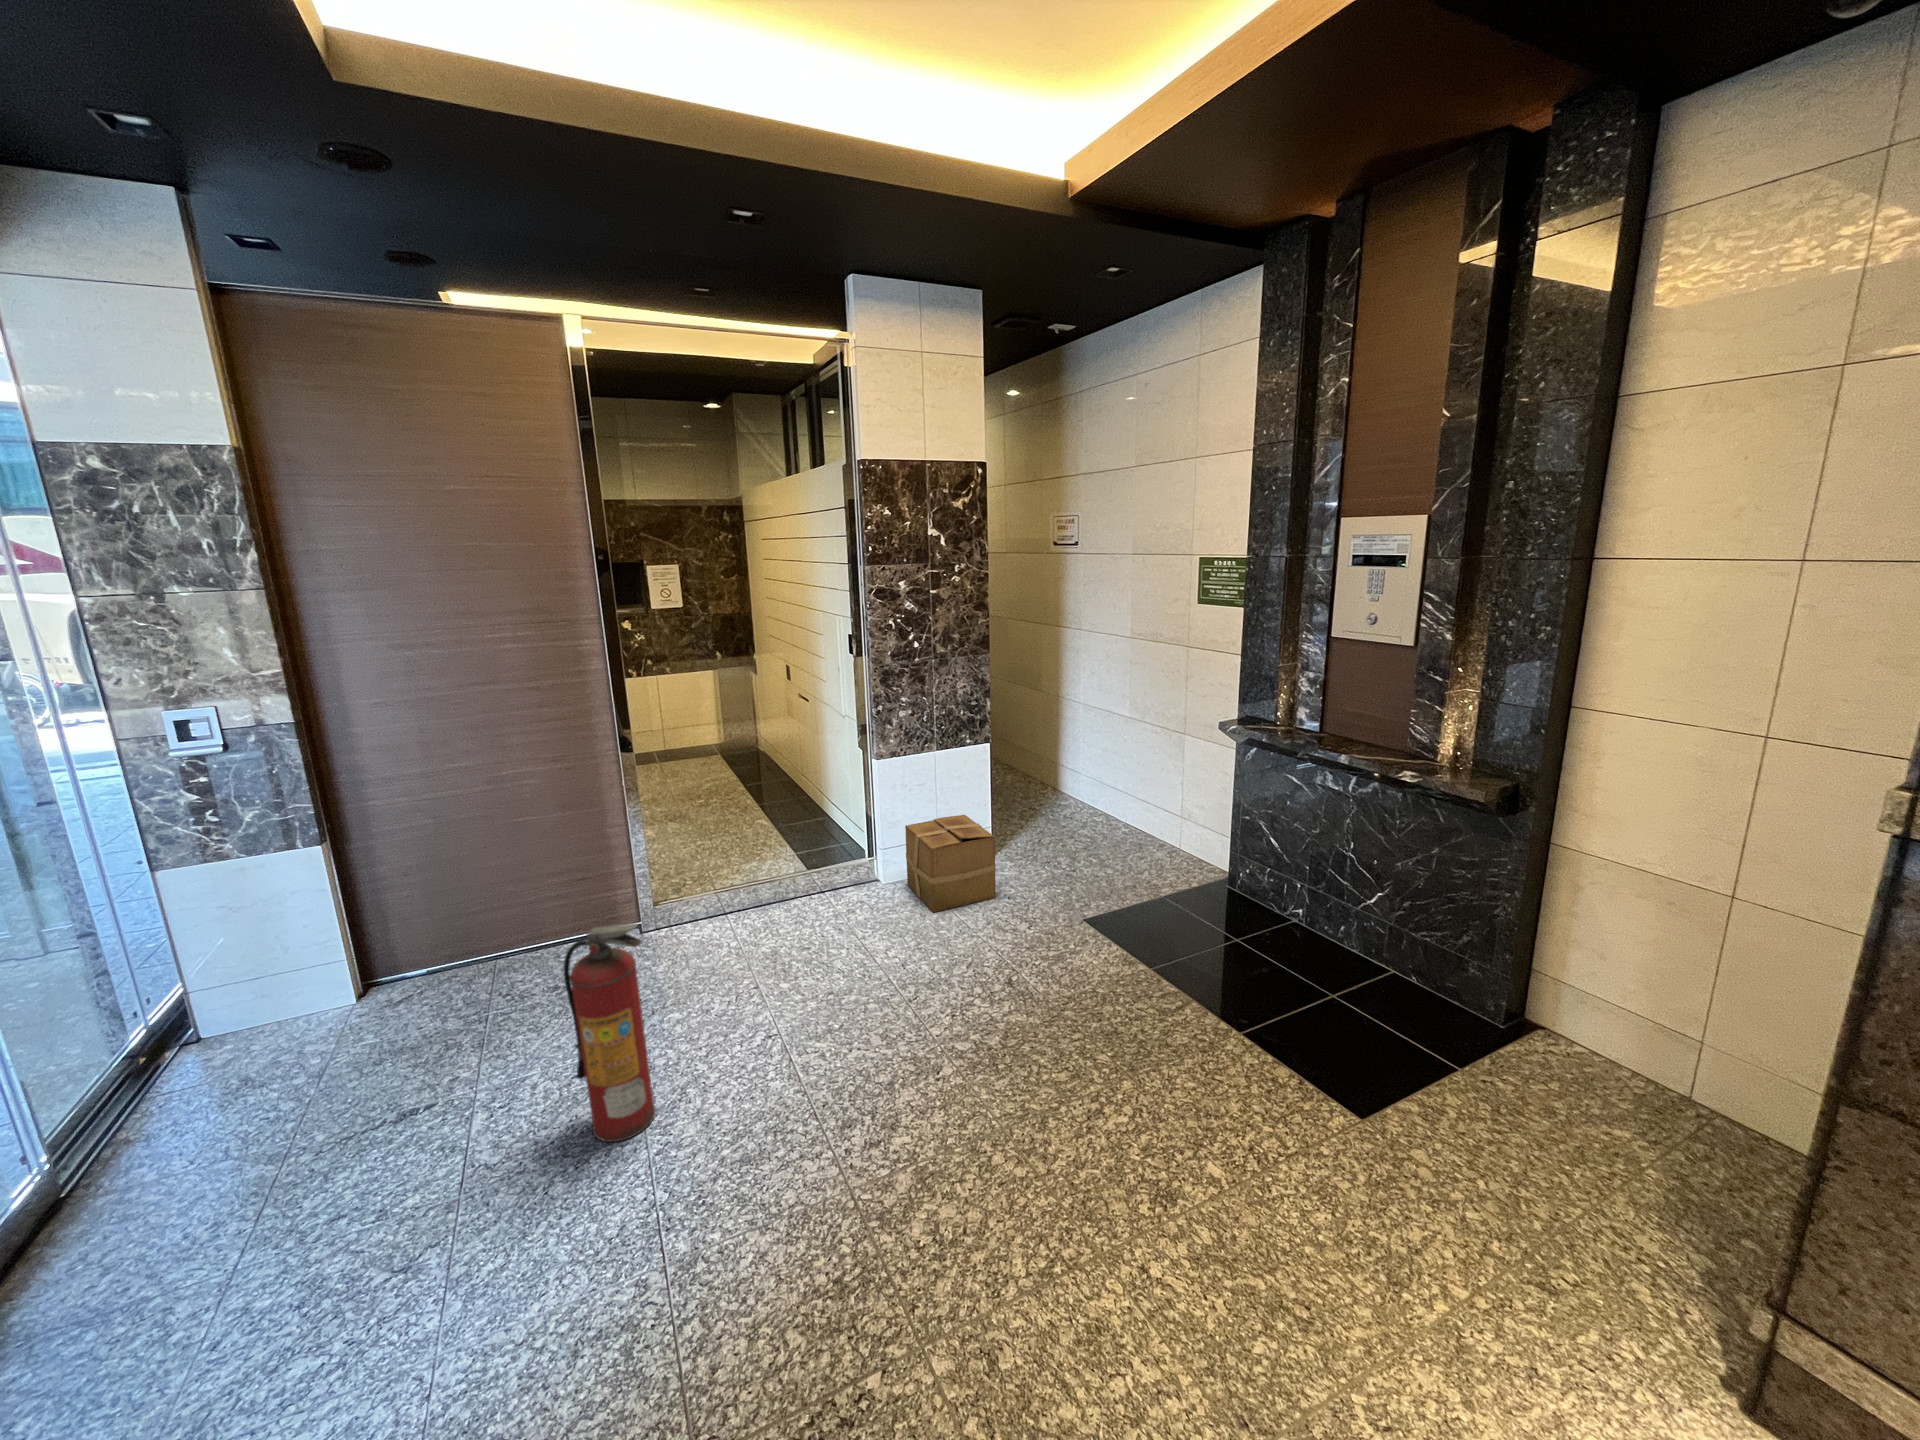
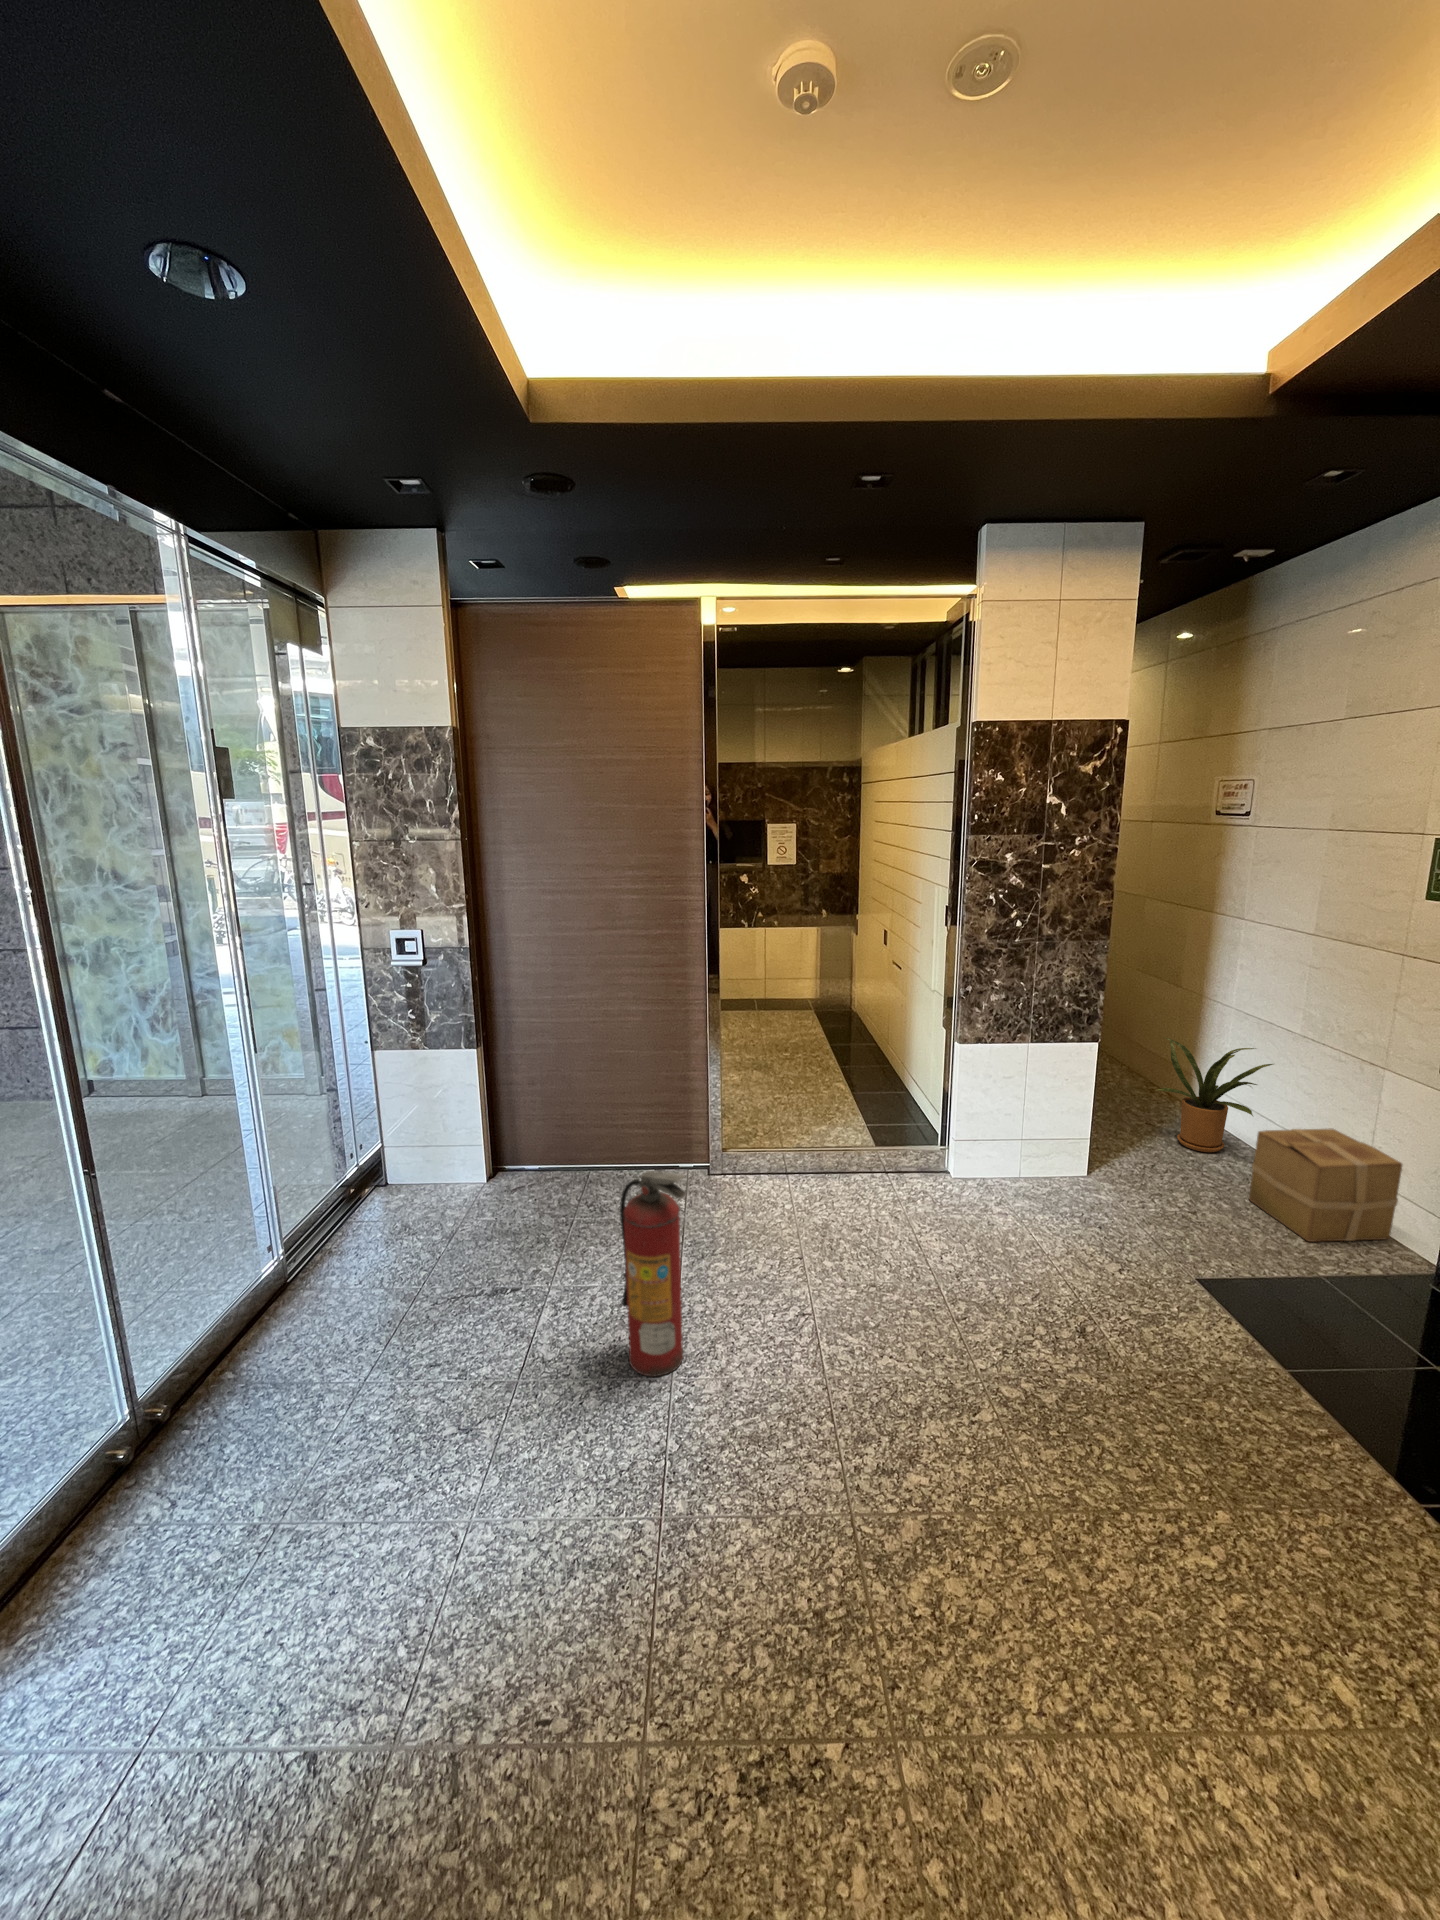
house plant: none [1032,734,1112,822] -> present [1157,1038,1273,1152]
cardboard box: present [905,815,996,912] -> present [1249,1129,1402,1242]

